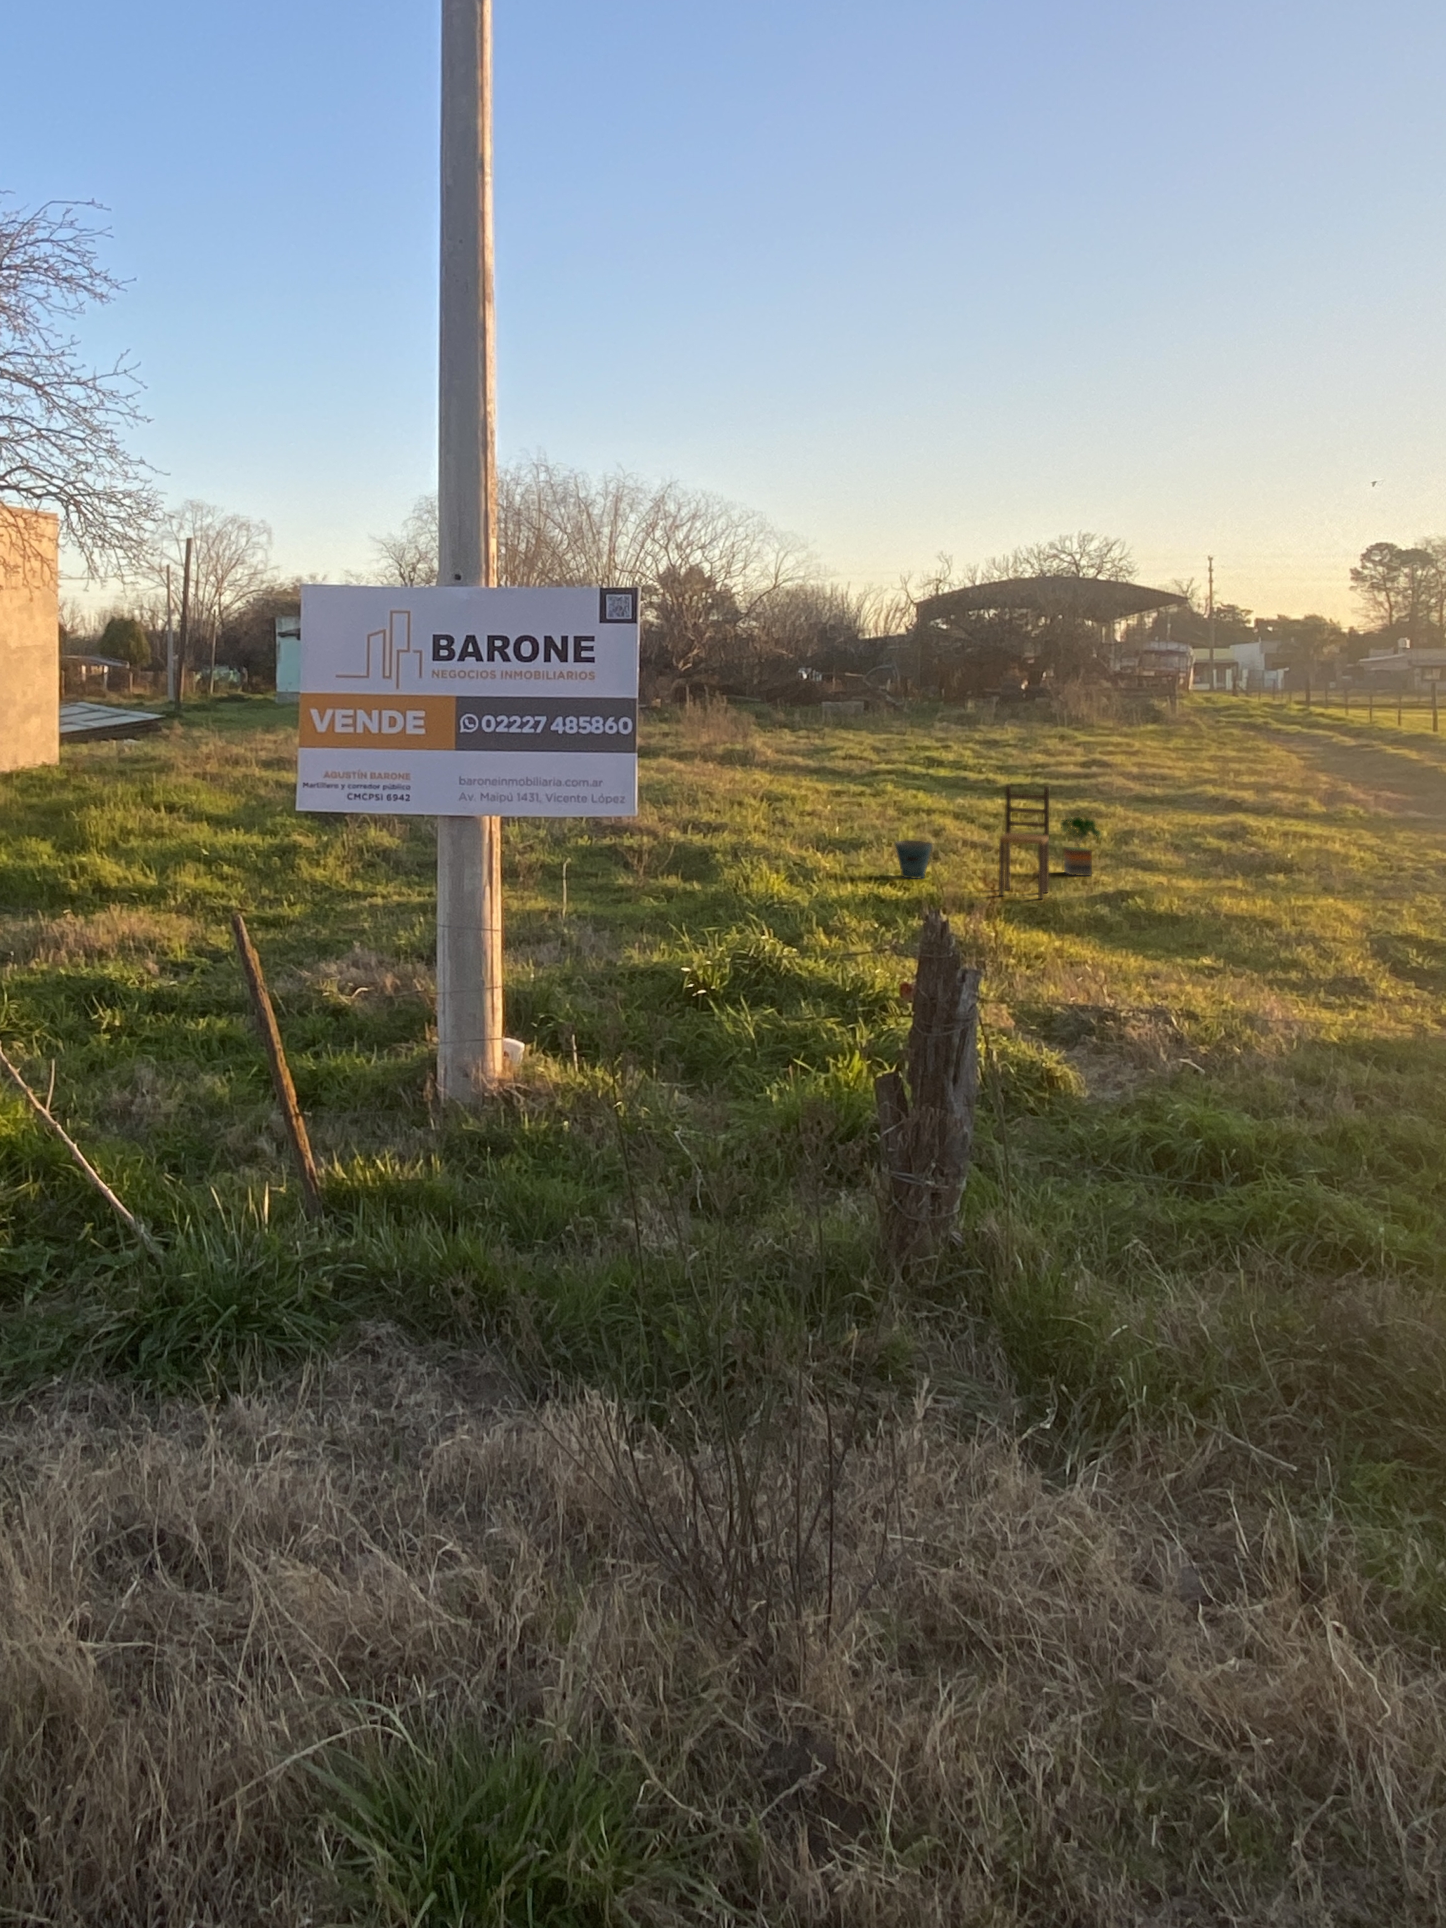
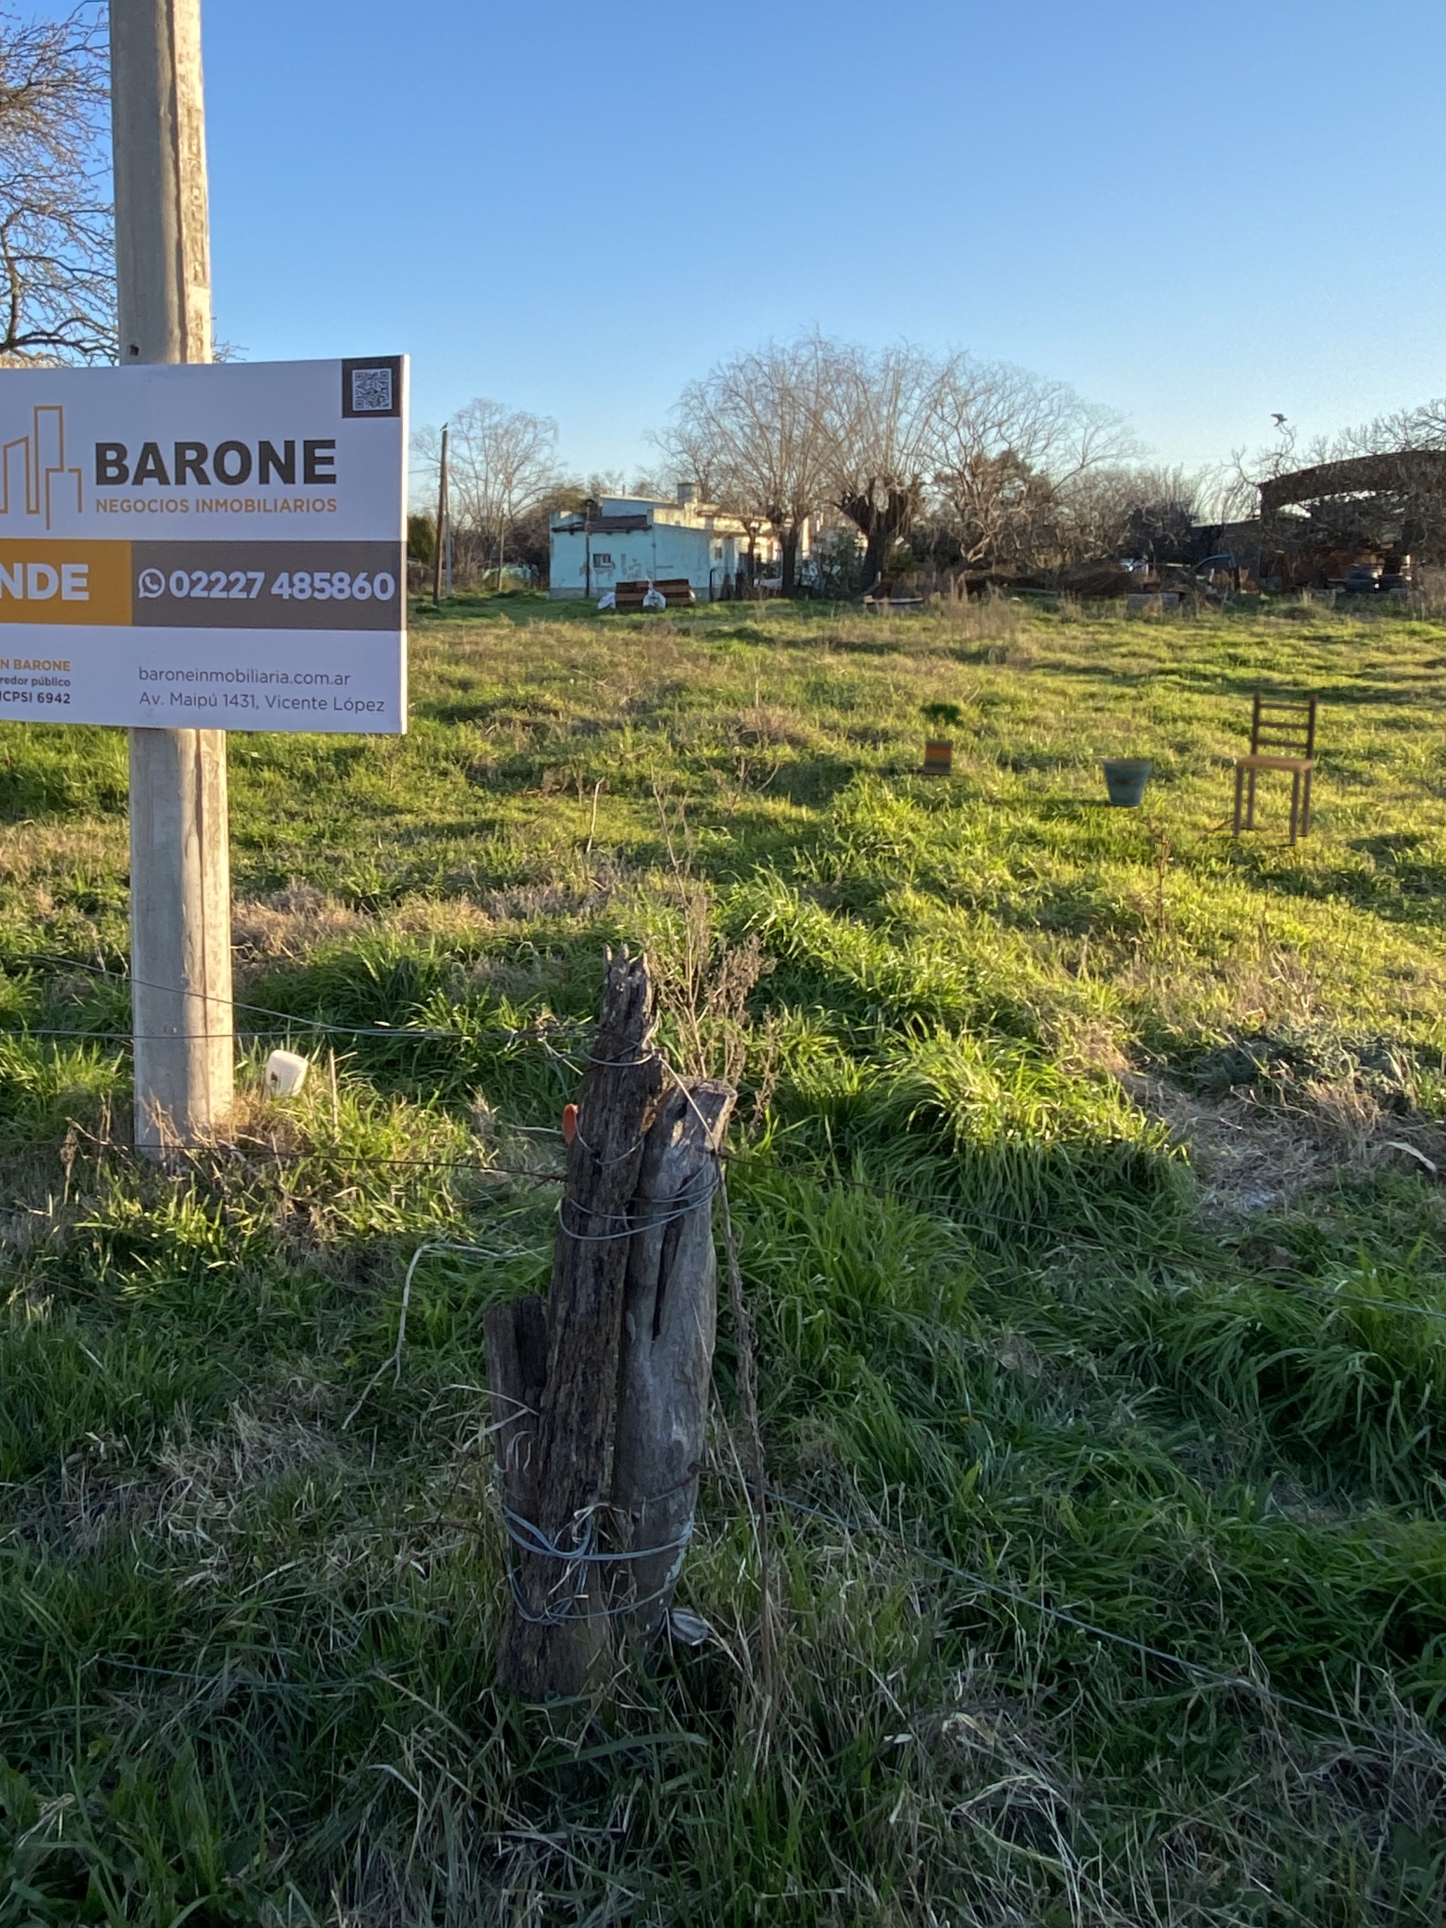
potted tree: present [1060,817,1101,876] -> present [918,703,965,775]

